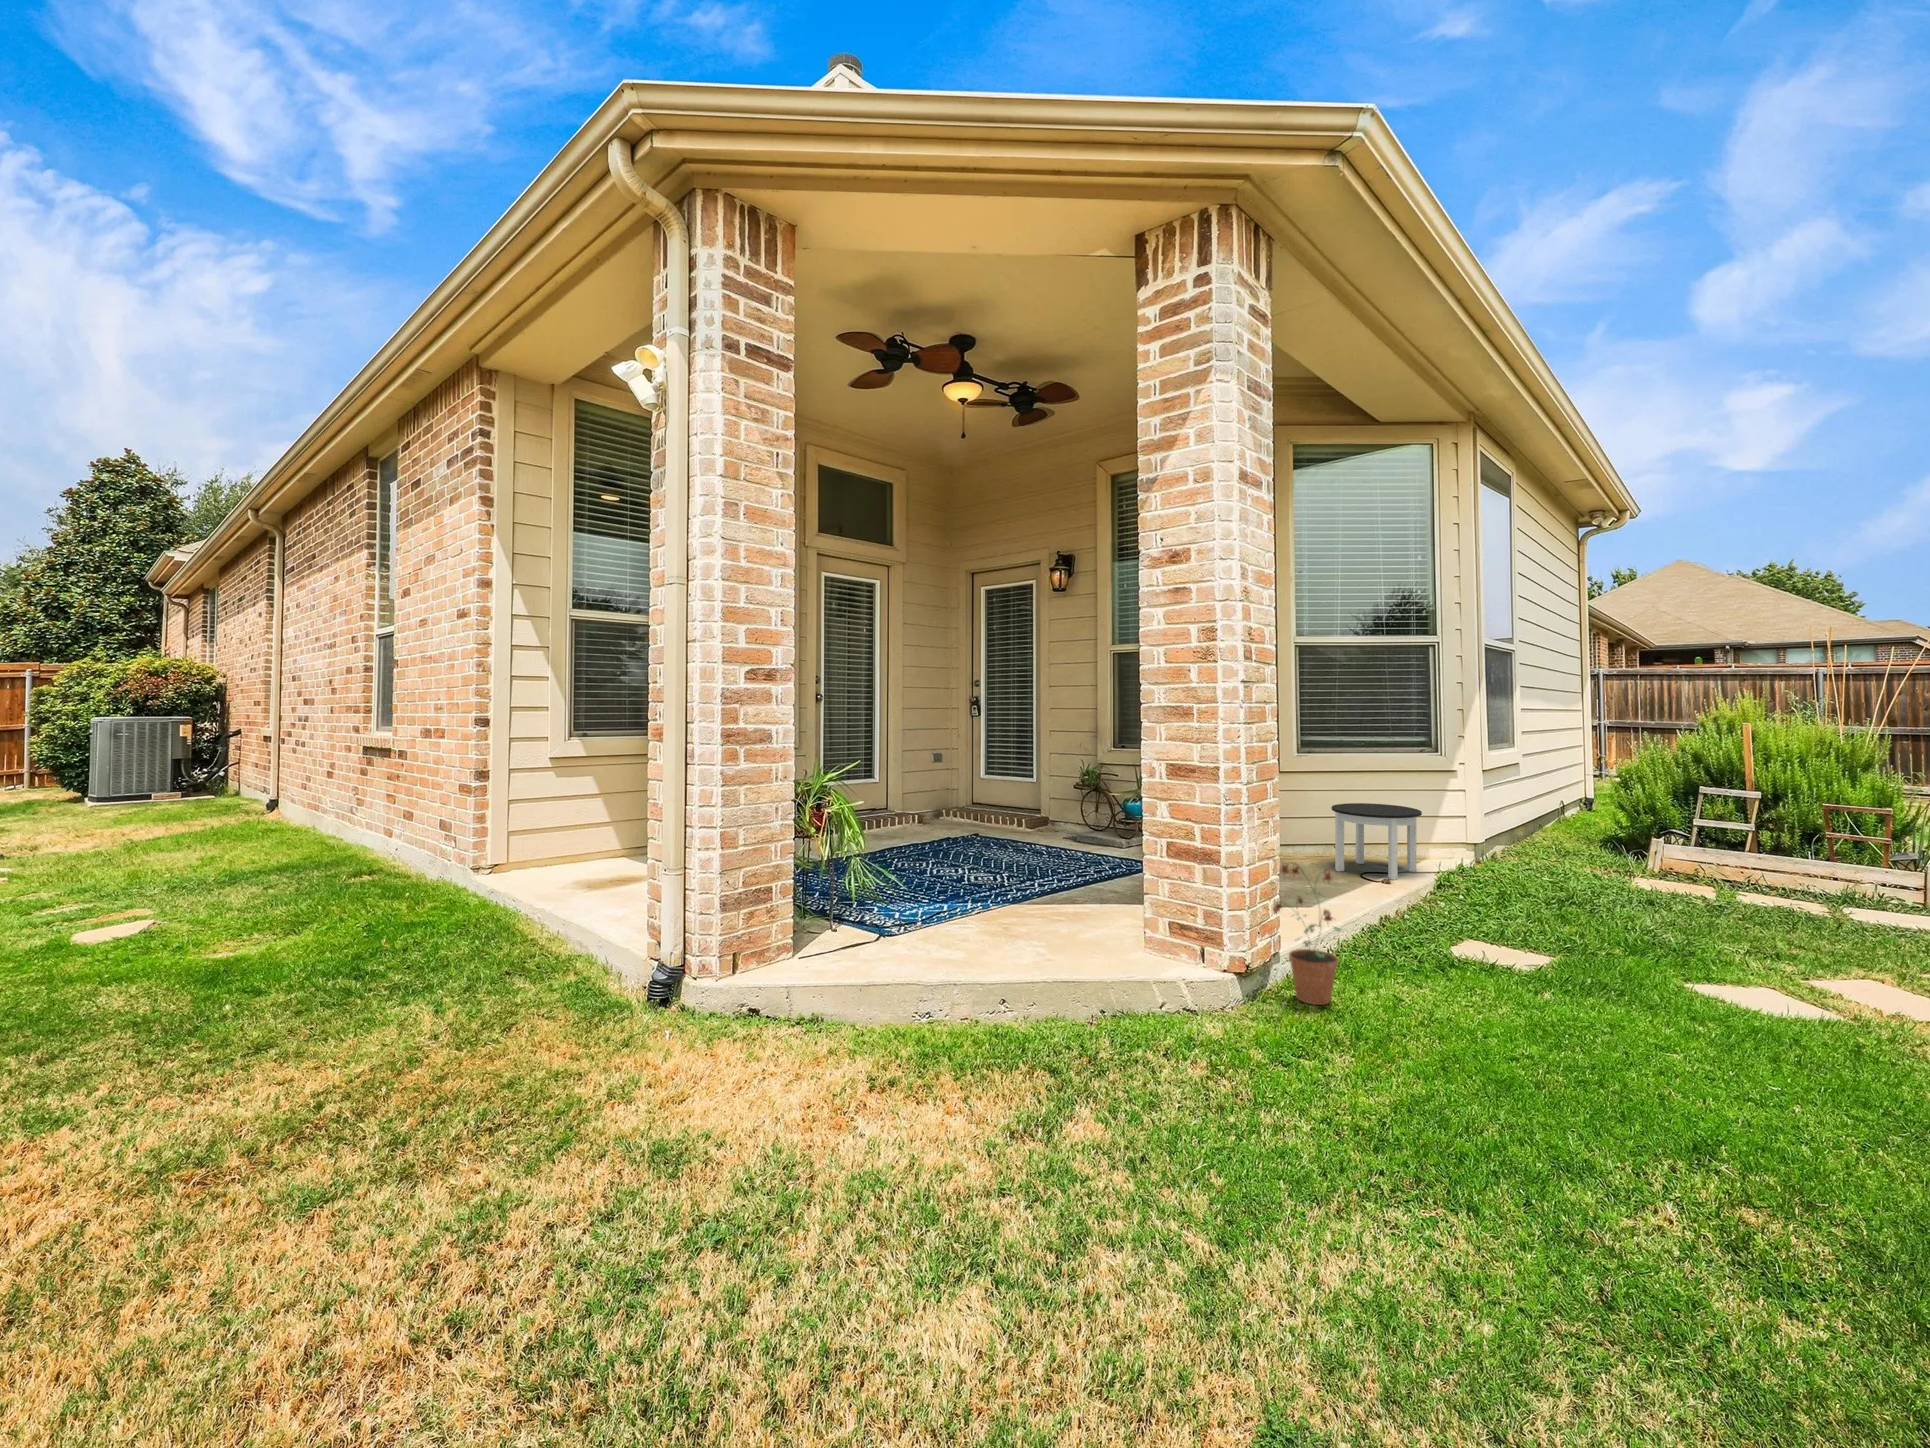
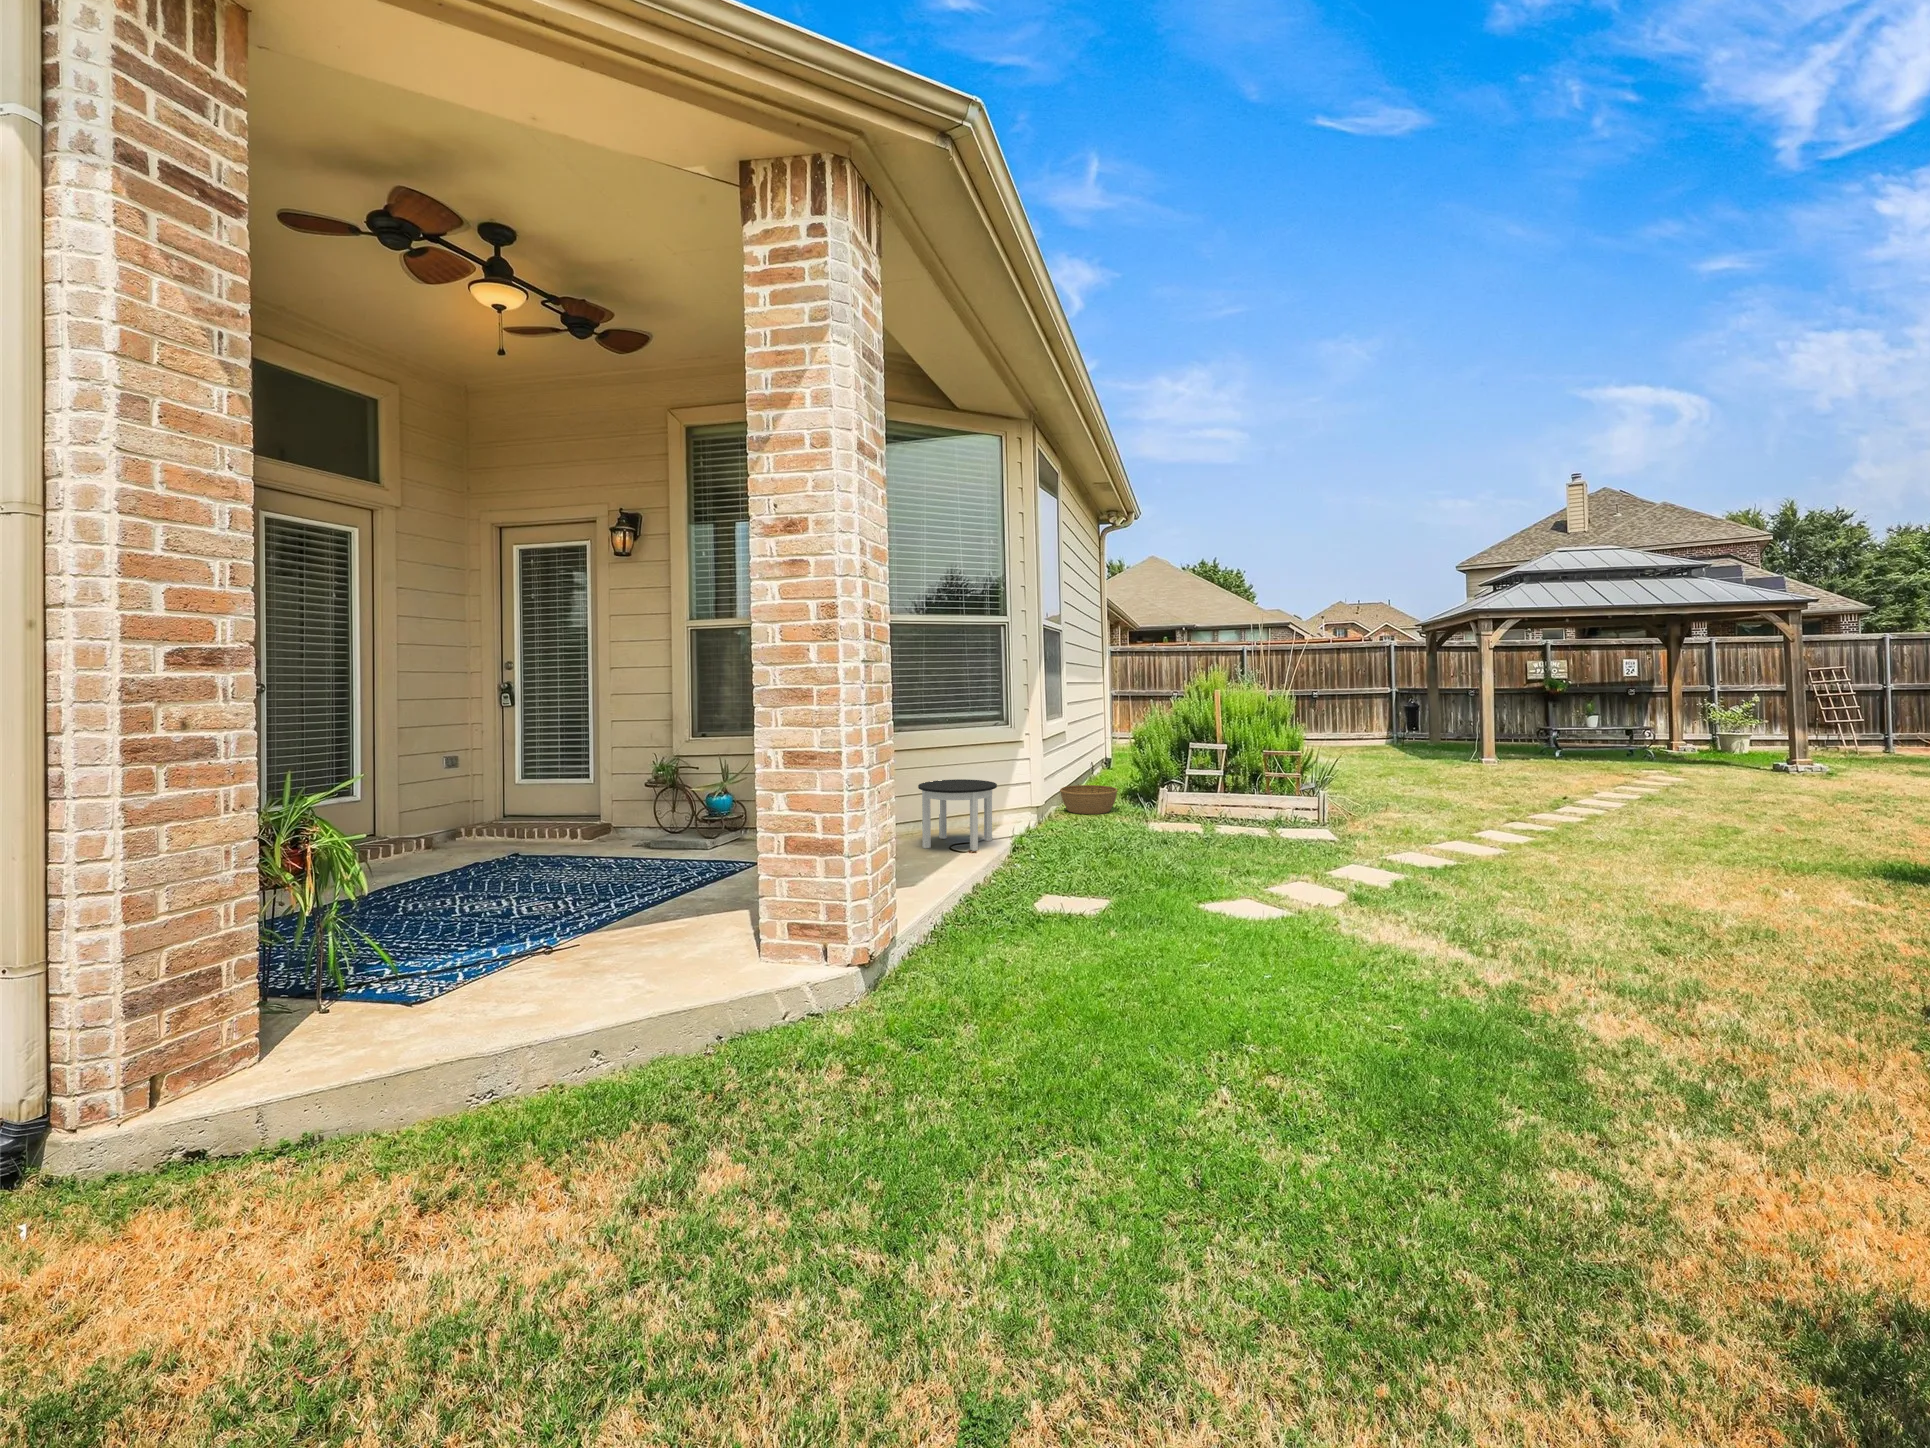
basket: none [1509,822,1588,856] -> present [1060,785,1118,814]
potted plant: present [1273,863,1341,1005] -> none [889,845,959,985]

